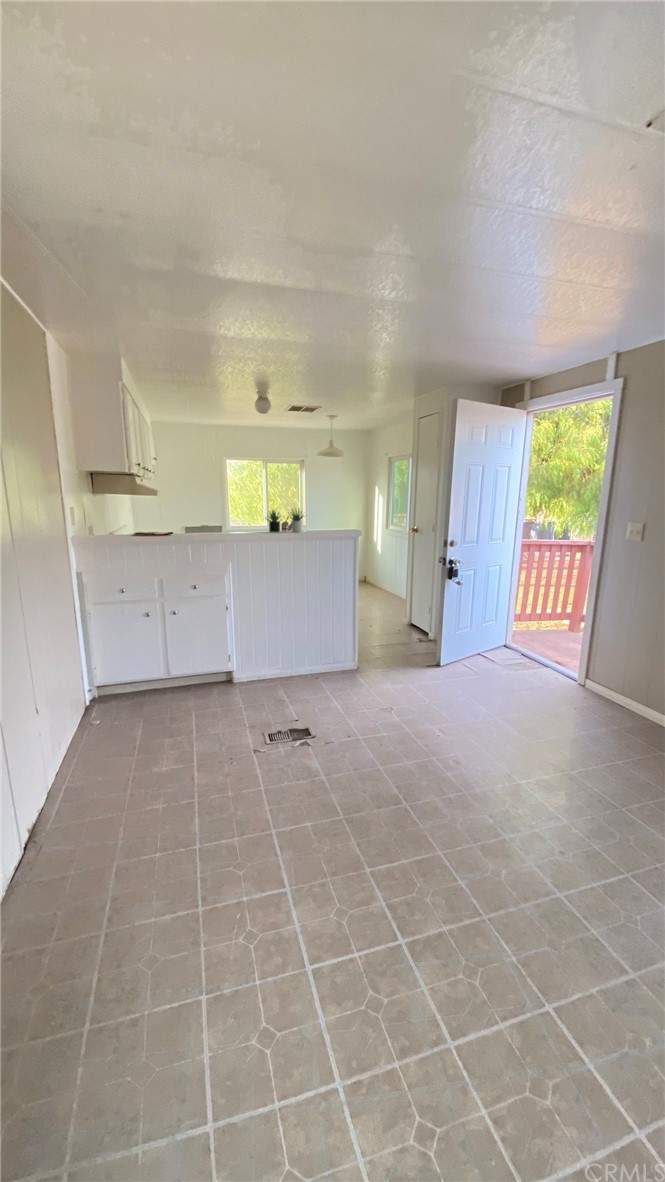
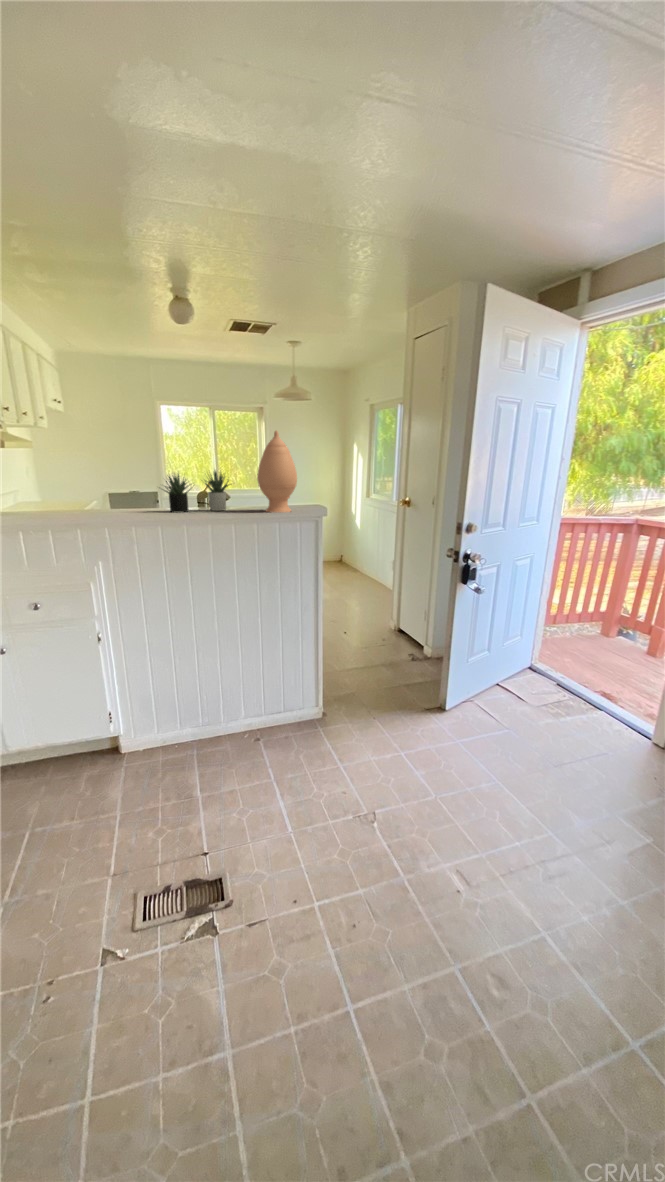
vase: none [322,484,346,533] -> present [257,431,297,512]

